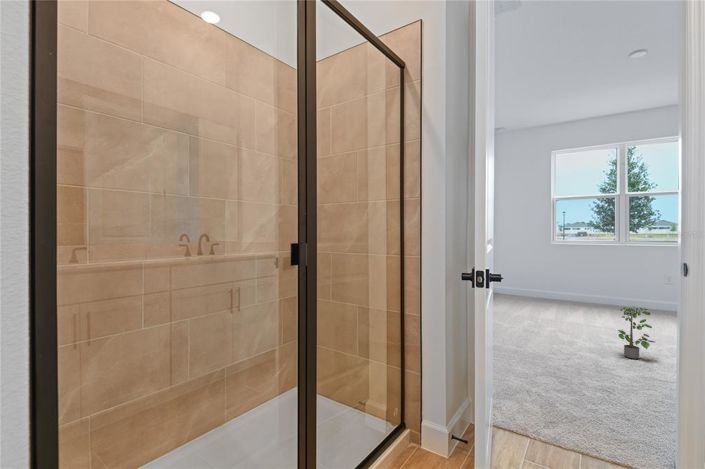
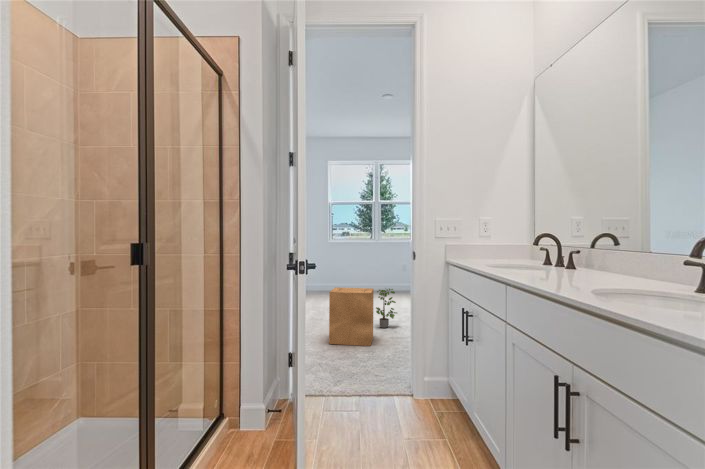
cardboard box: none [546,299,613,380] -> present [329,288,374,346]

